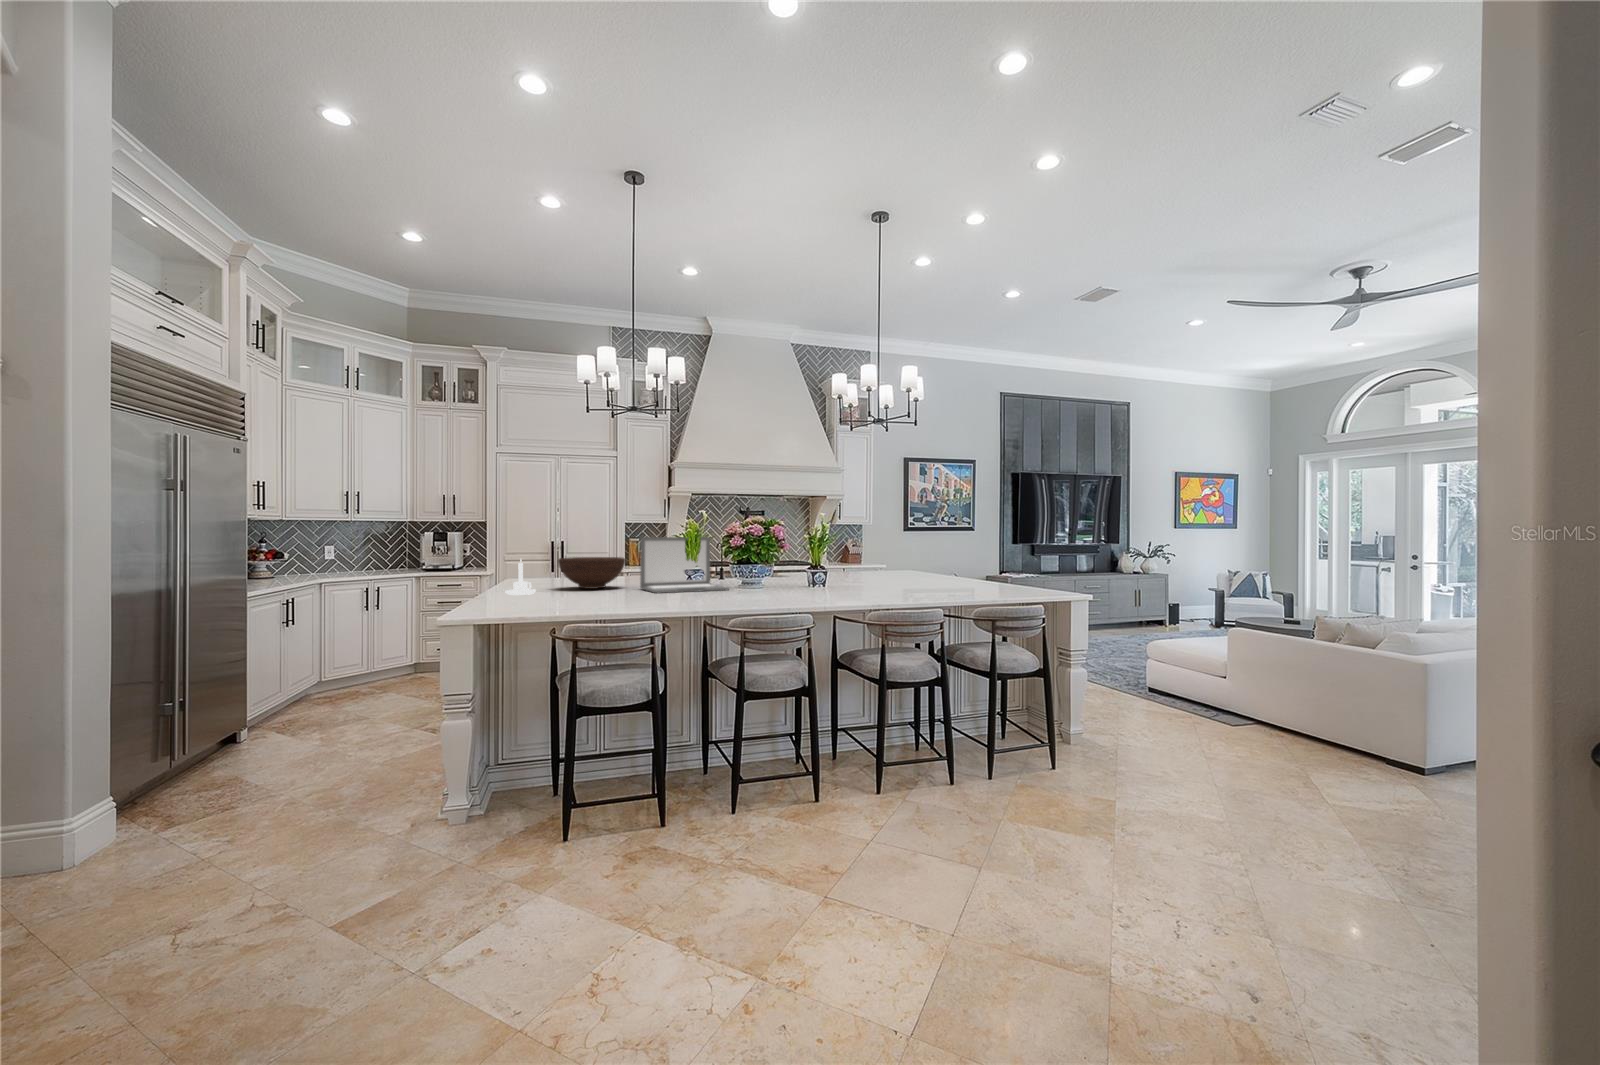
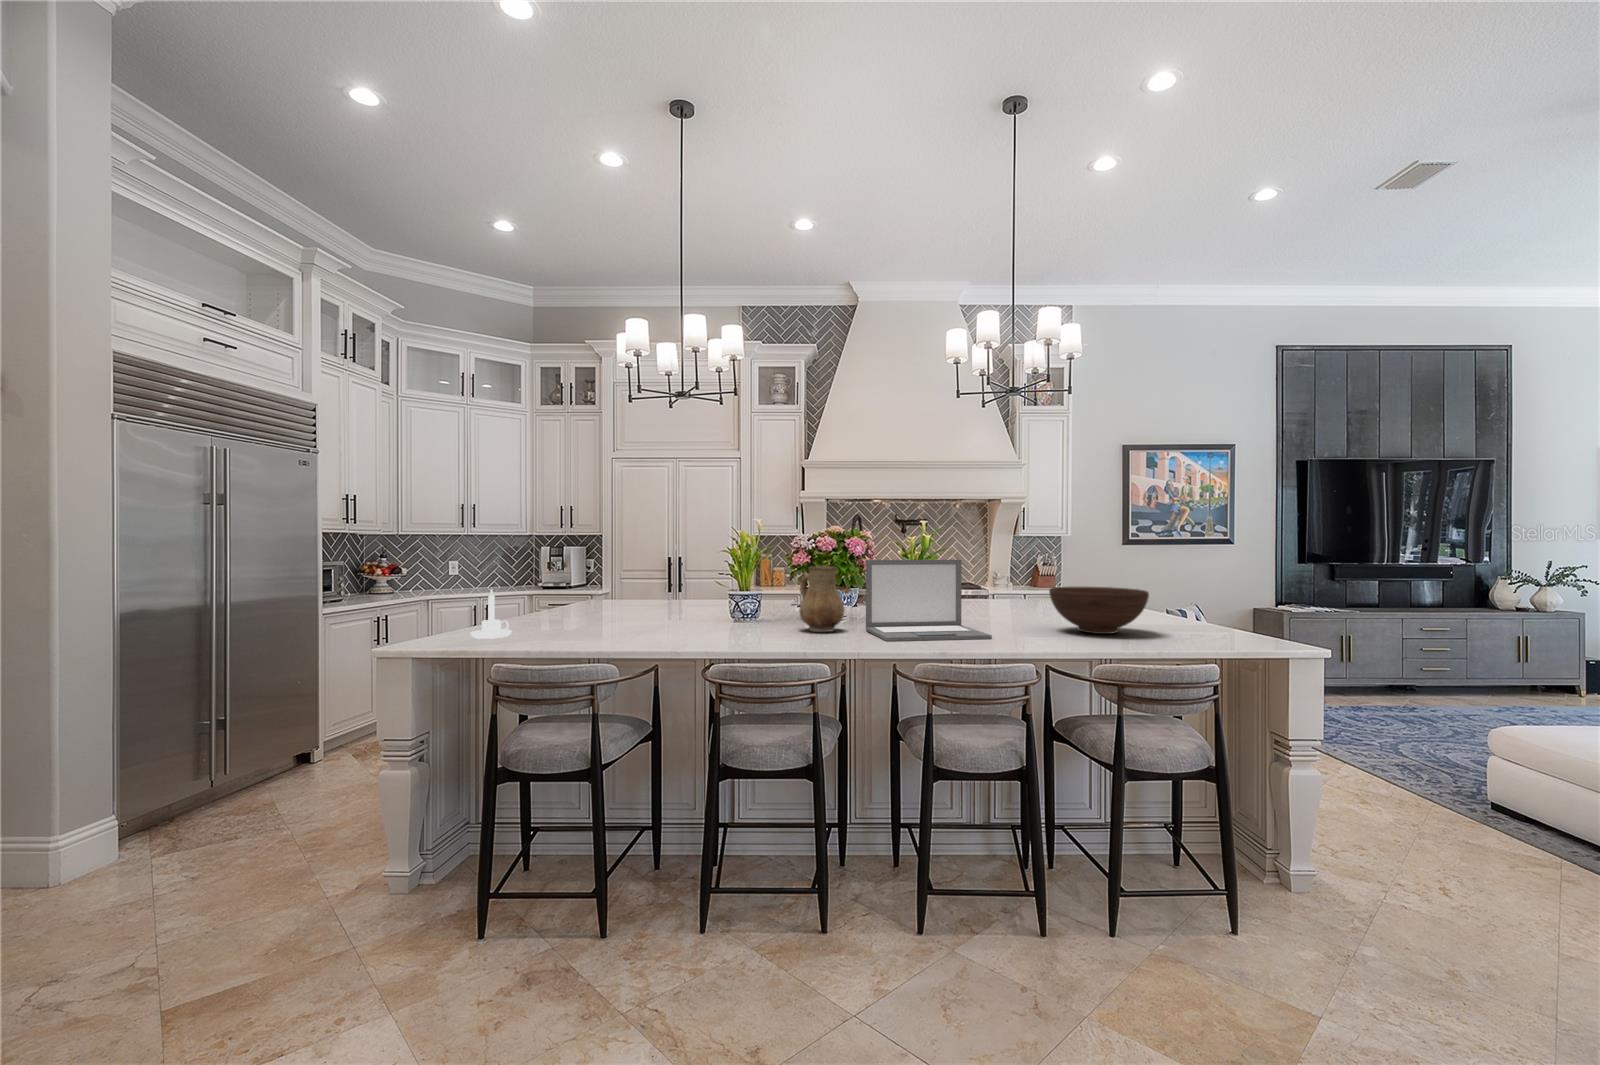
laptop: present [640,537,729,593] -> present [866,560,992,641]
ceramic pitcher: none [734,542,767,586] -> present [799,566,845,632]
fruit bowl: present [558,557,625,589] -> present [1049,587,1149,634]

